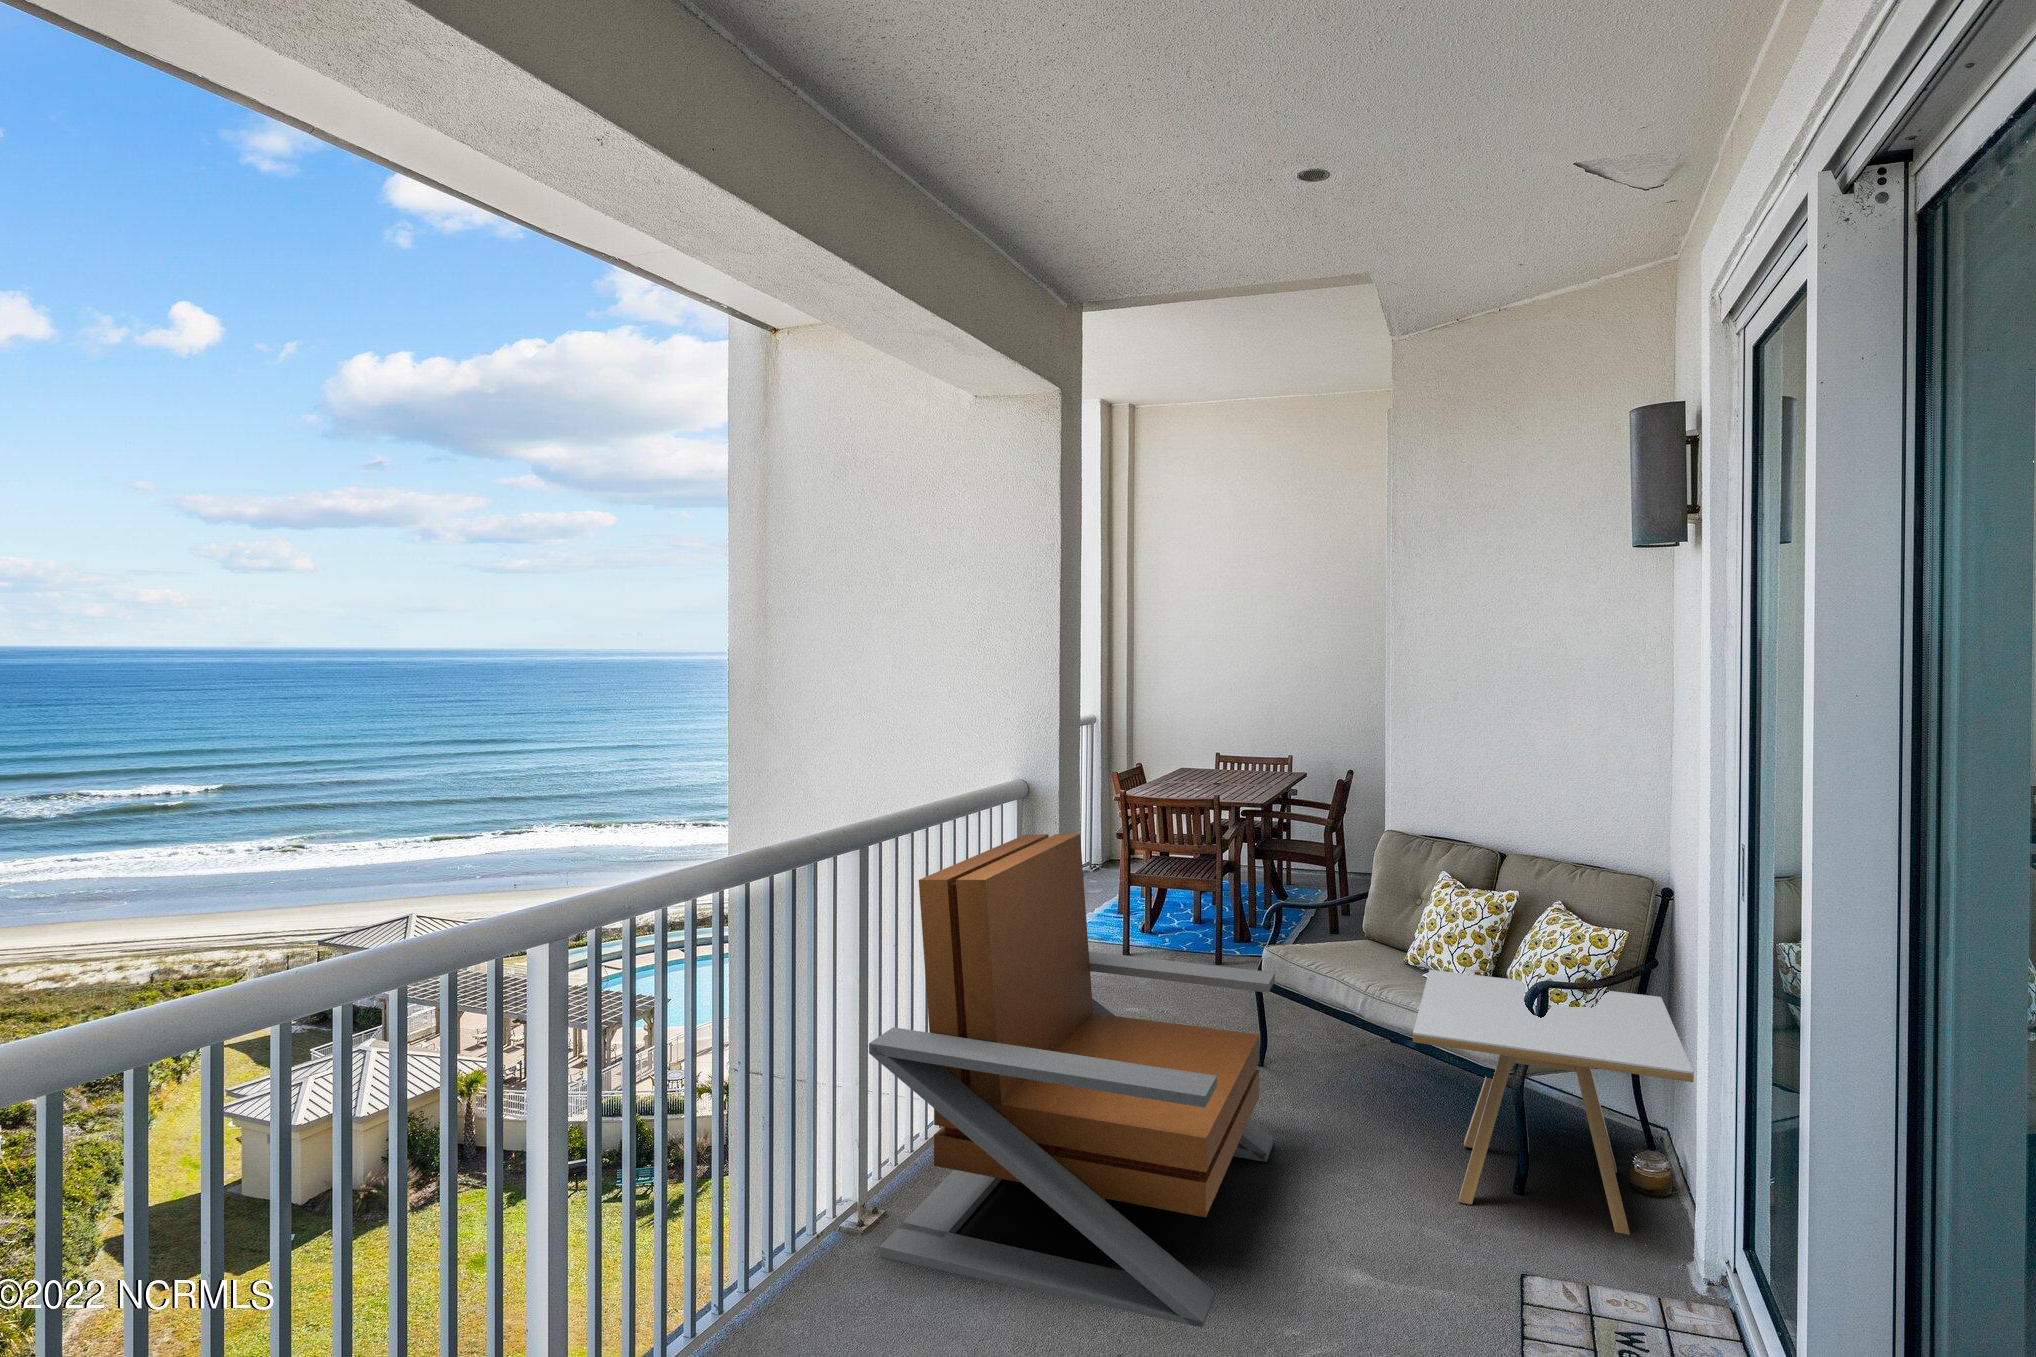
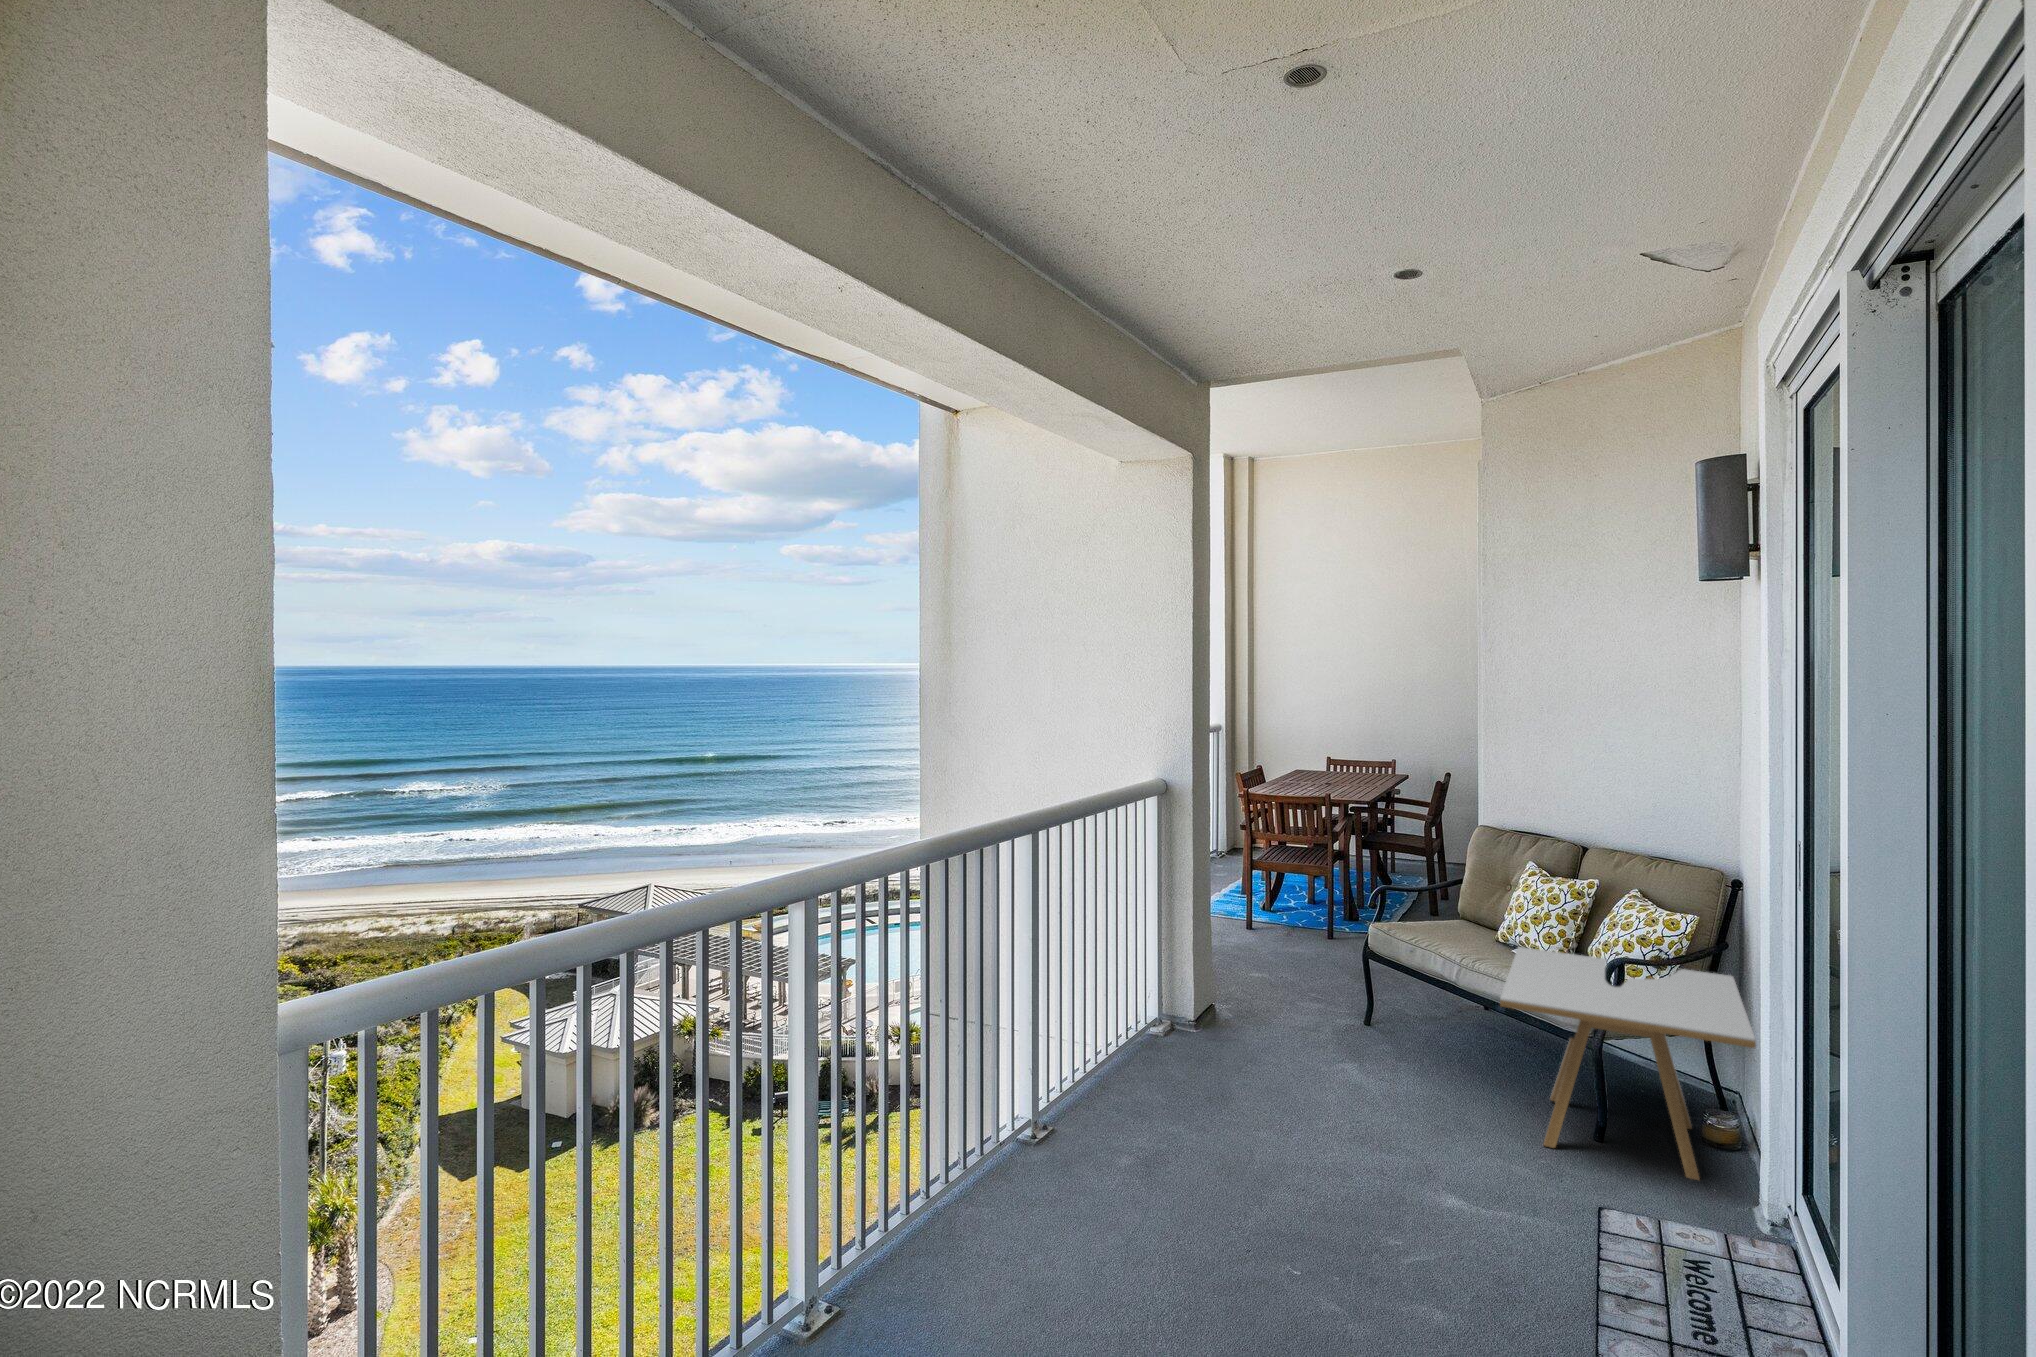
lounge chair: present [869,834,1275,1327] -> none [1041,825,1379,1236]

